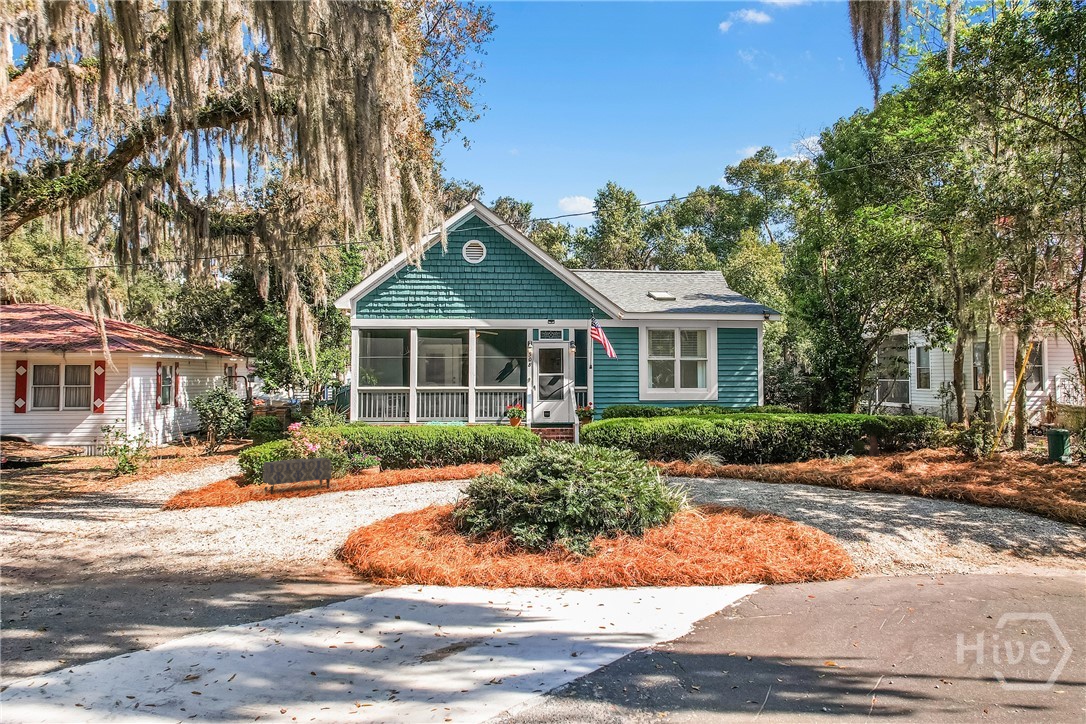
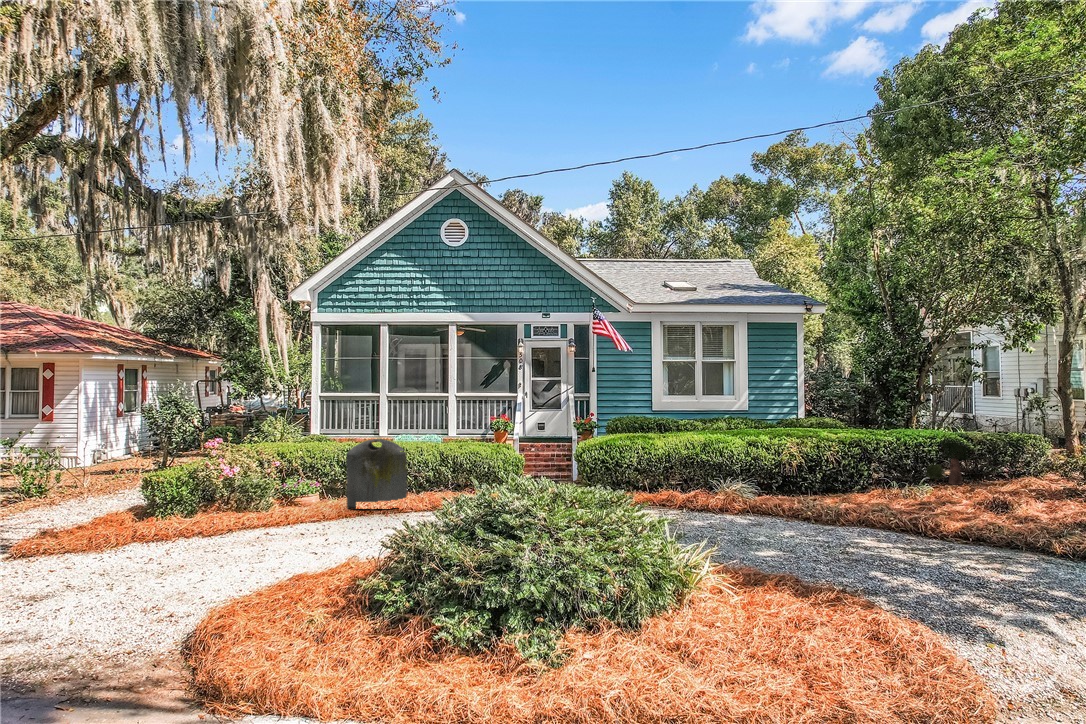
trash can: none [403,422,450,478] -> present [346,439,407,510]
bench: present [263,458,331,494] -> none [156,484,247,534]

